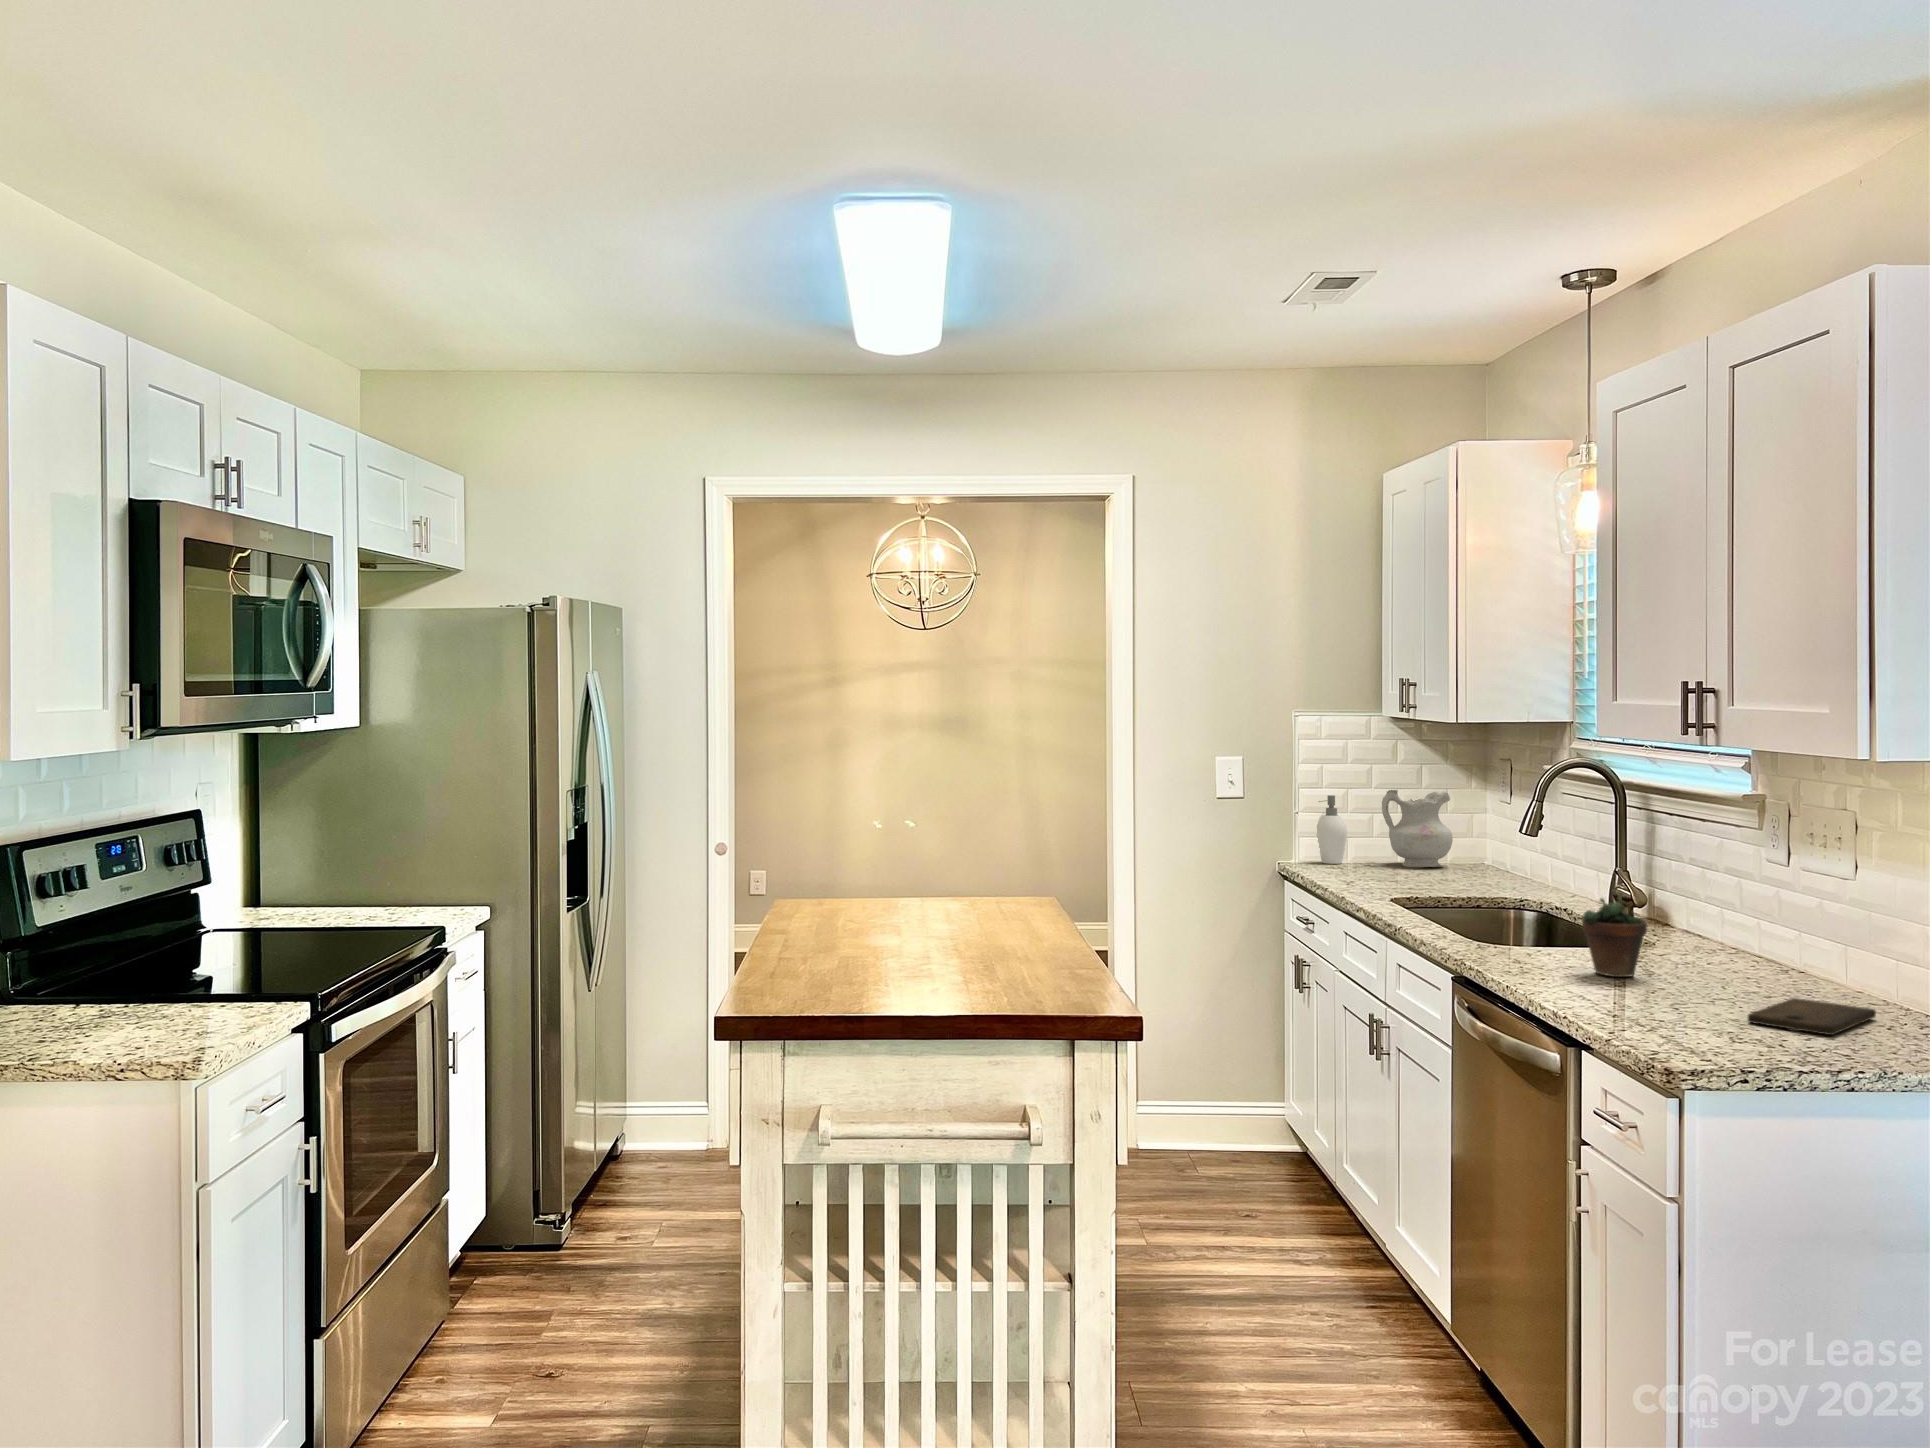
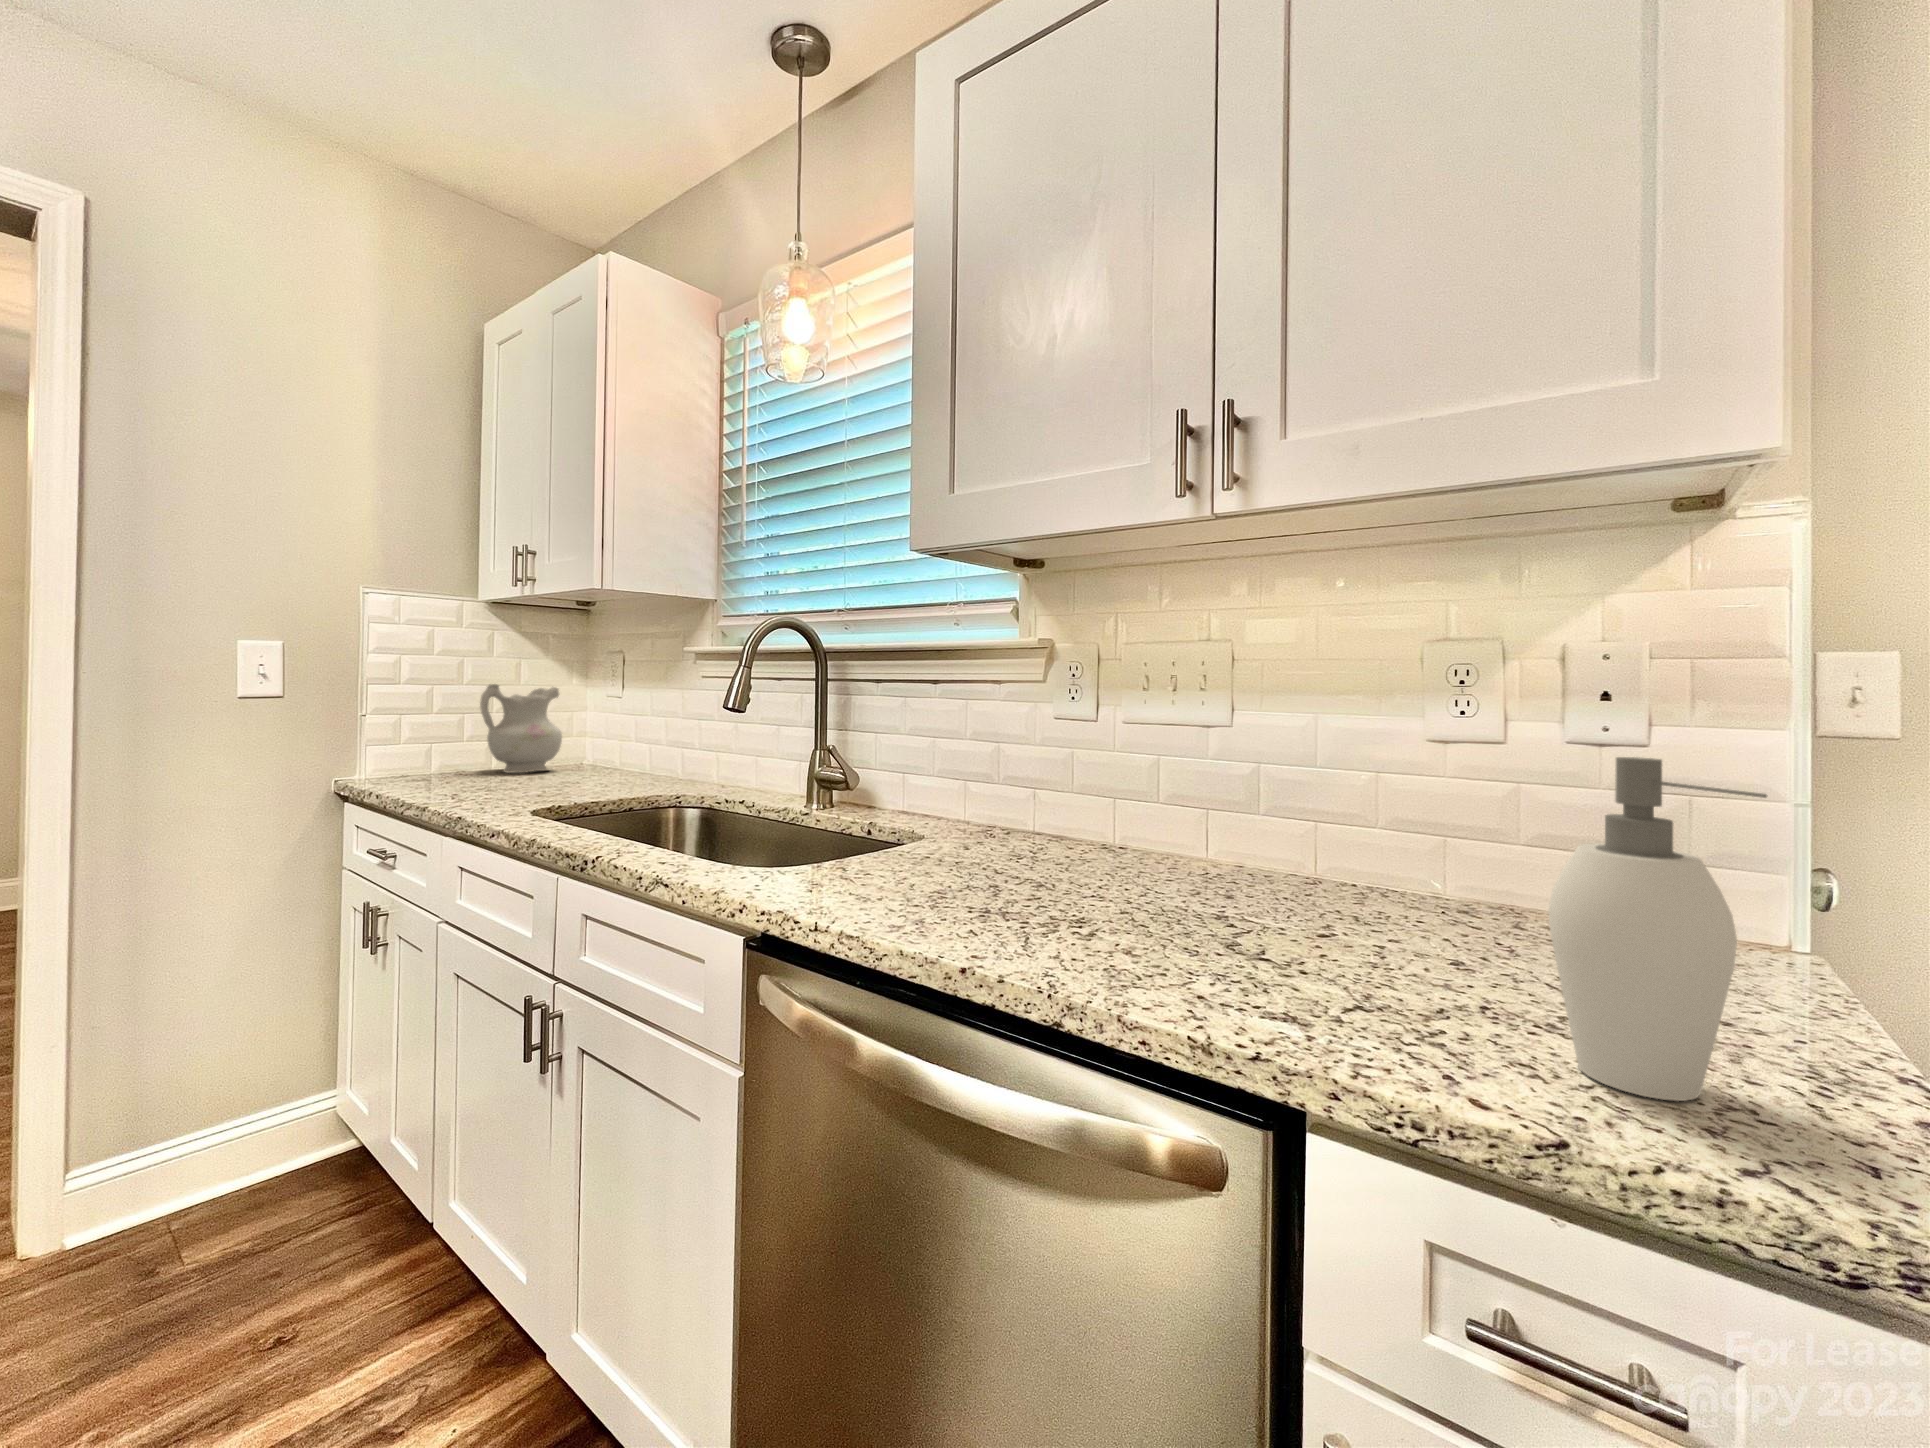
soap dispenser: present [1316,795,1347,864] -> present [1549,757,1767,1101]
succulent plant: present [1582,878,1647,977] -> none [972,736,1068,901]
cutting board: present [1748,998,1876,1035] -> none [1305,897,1544,967]

